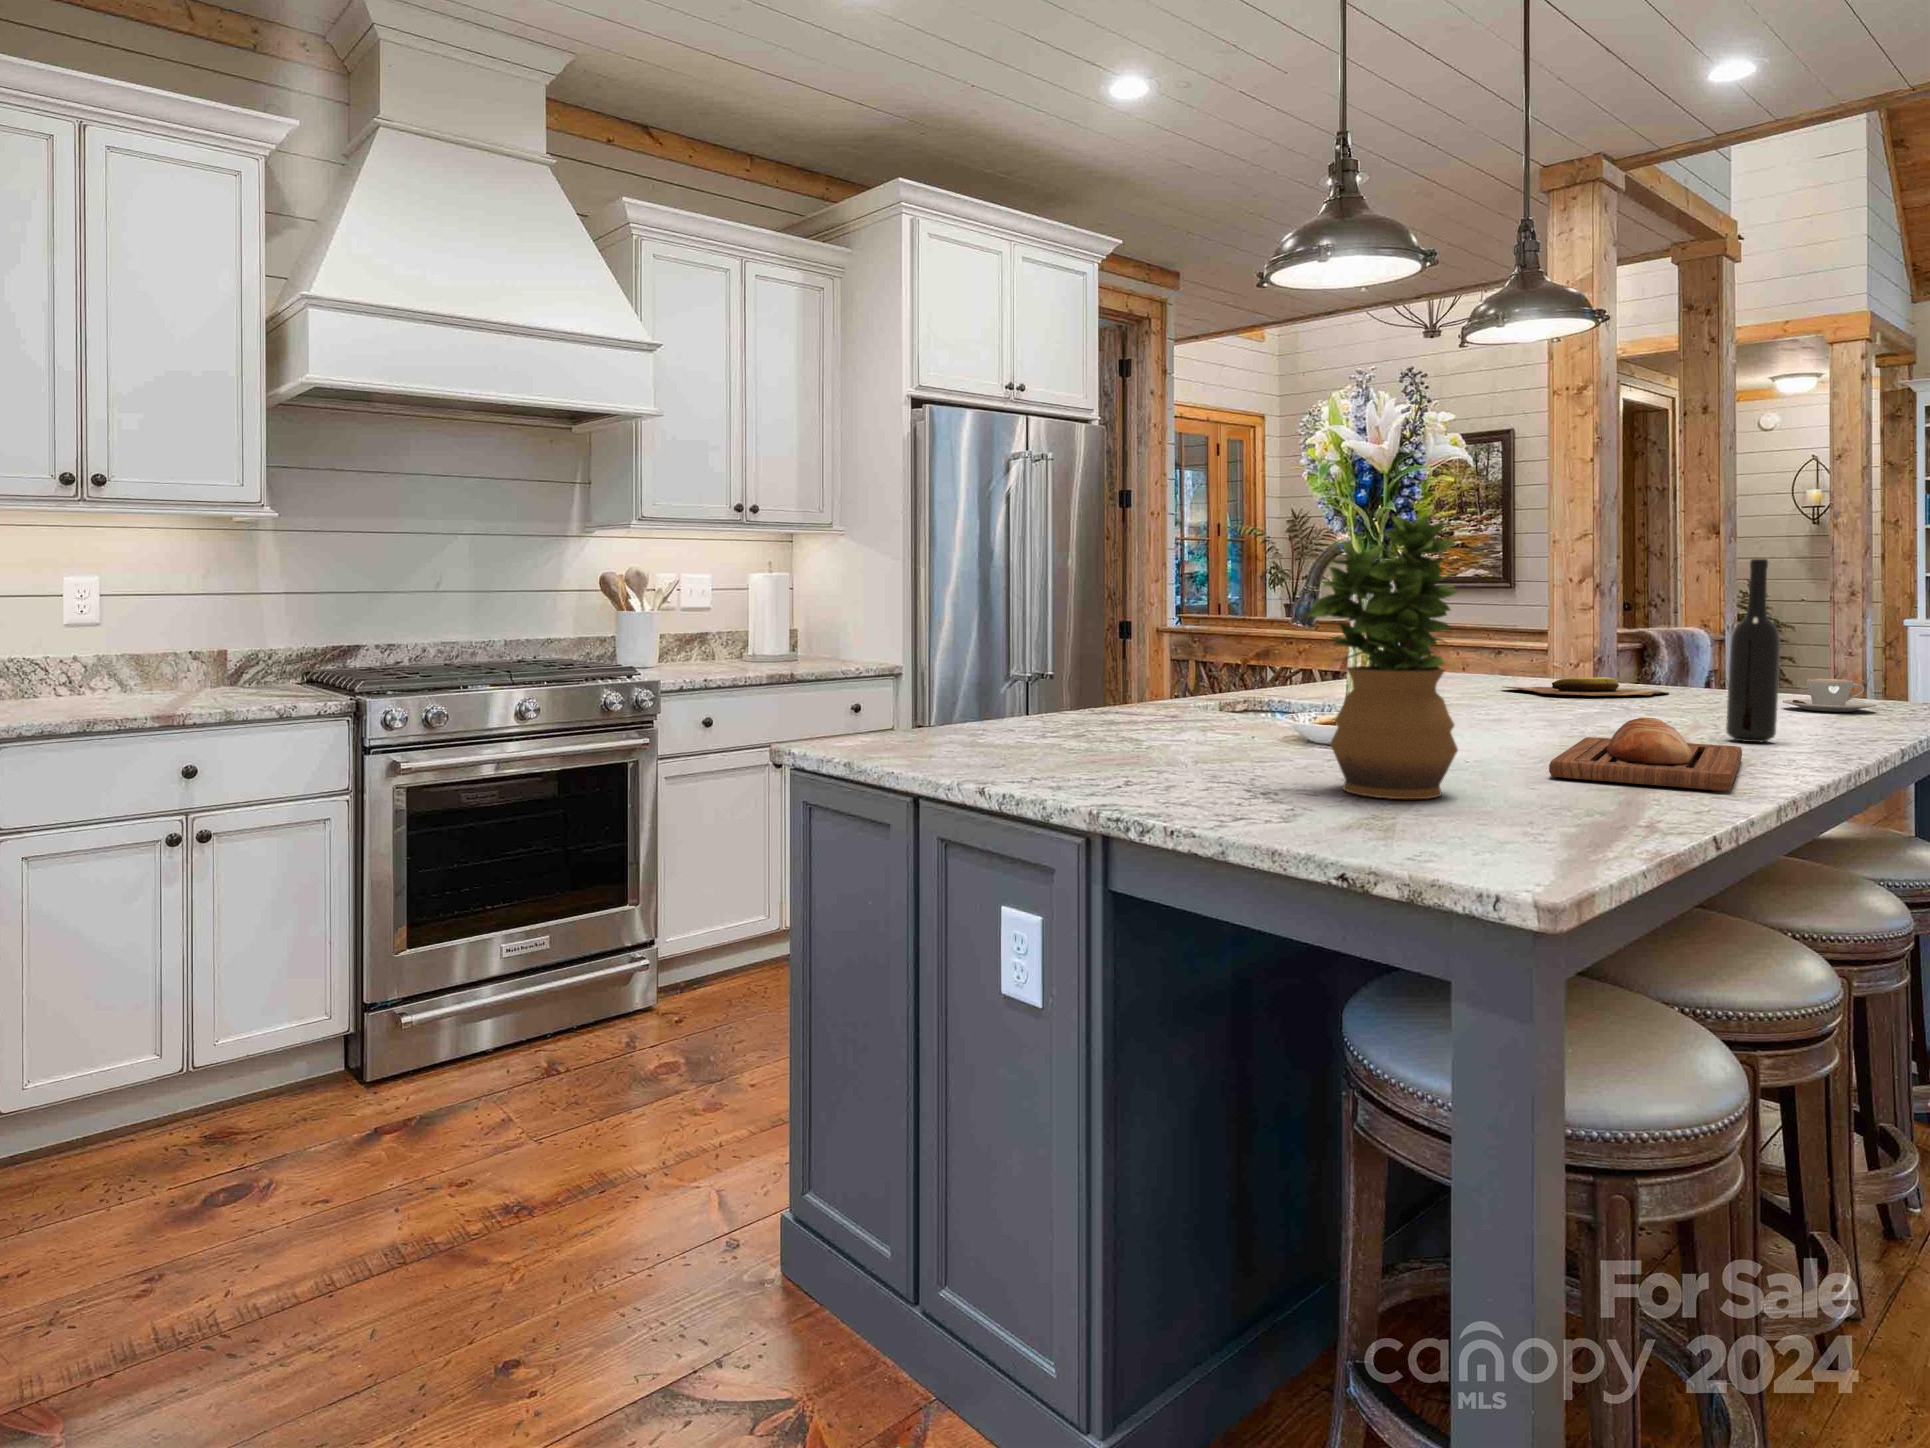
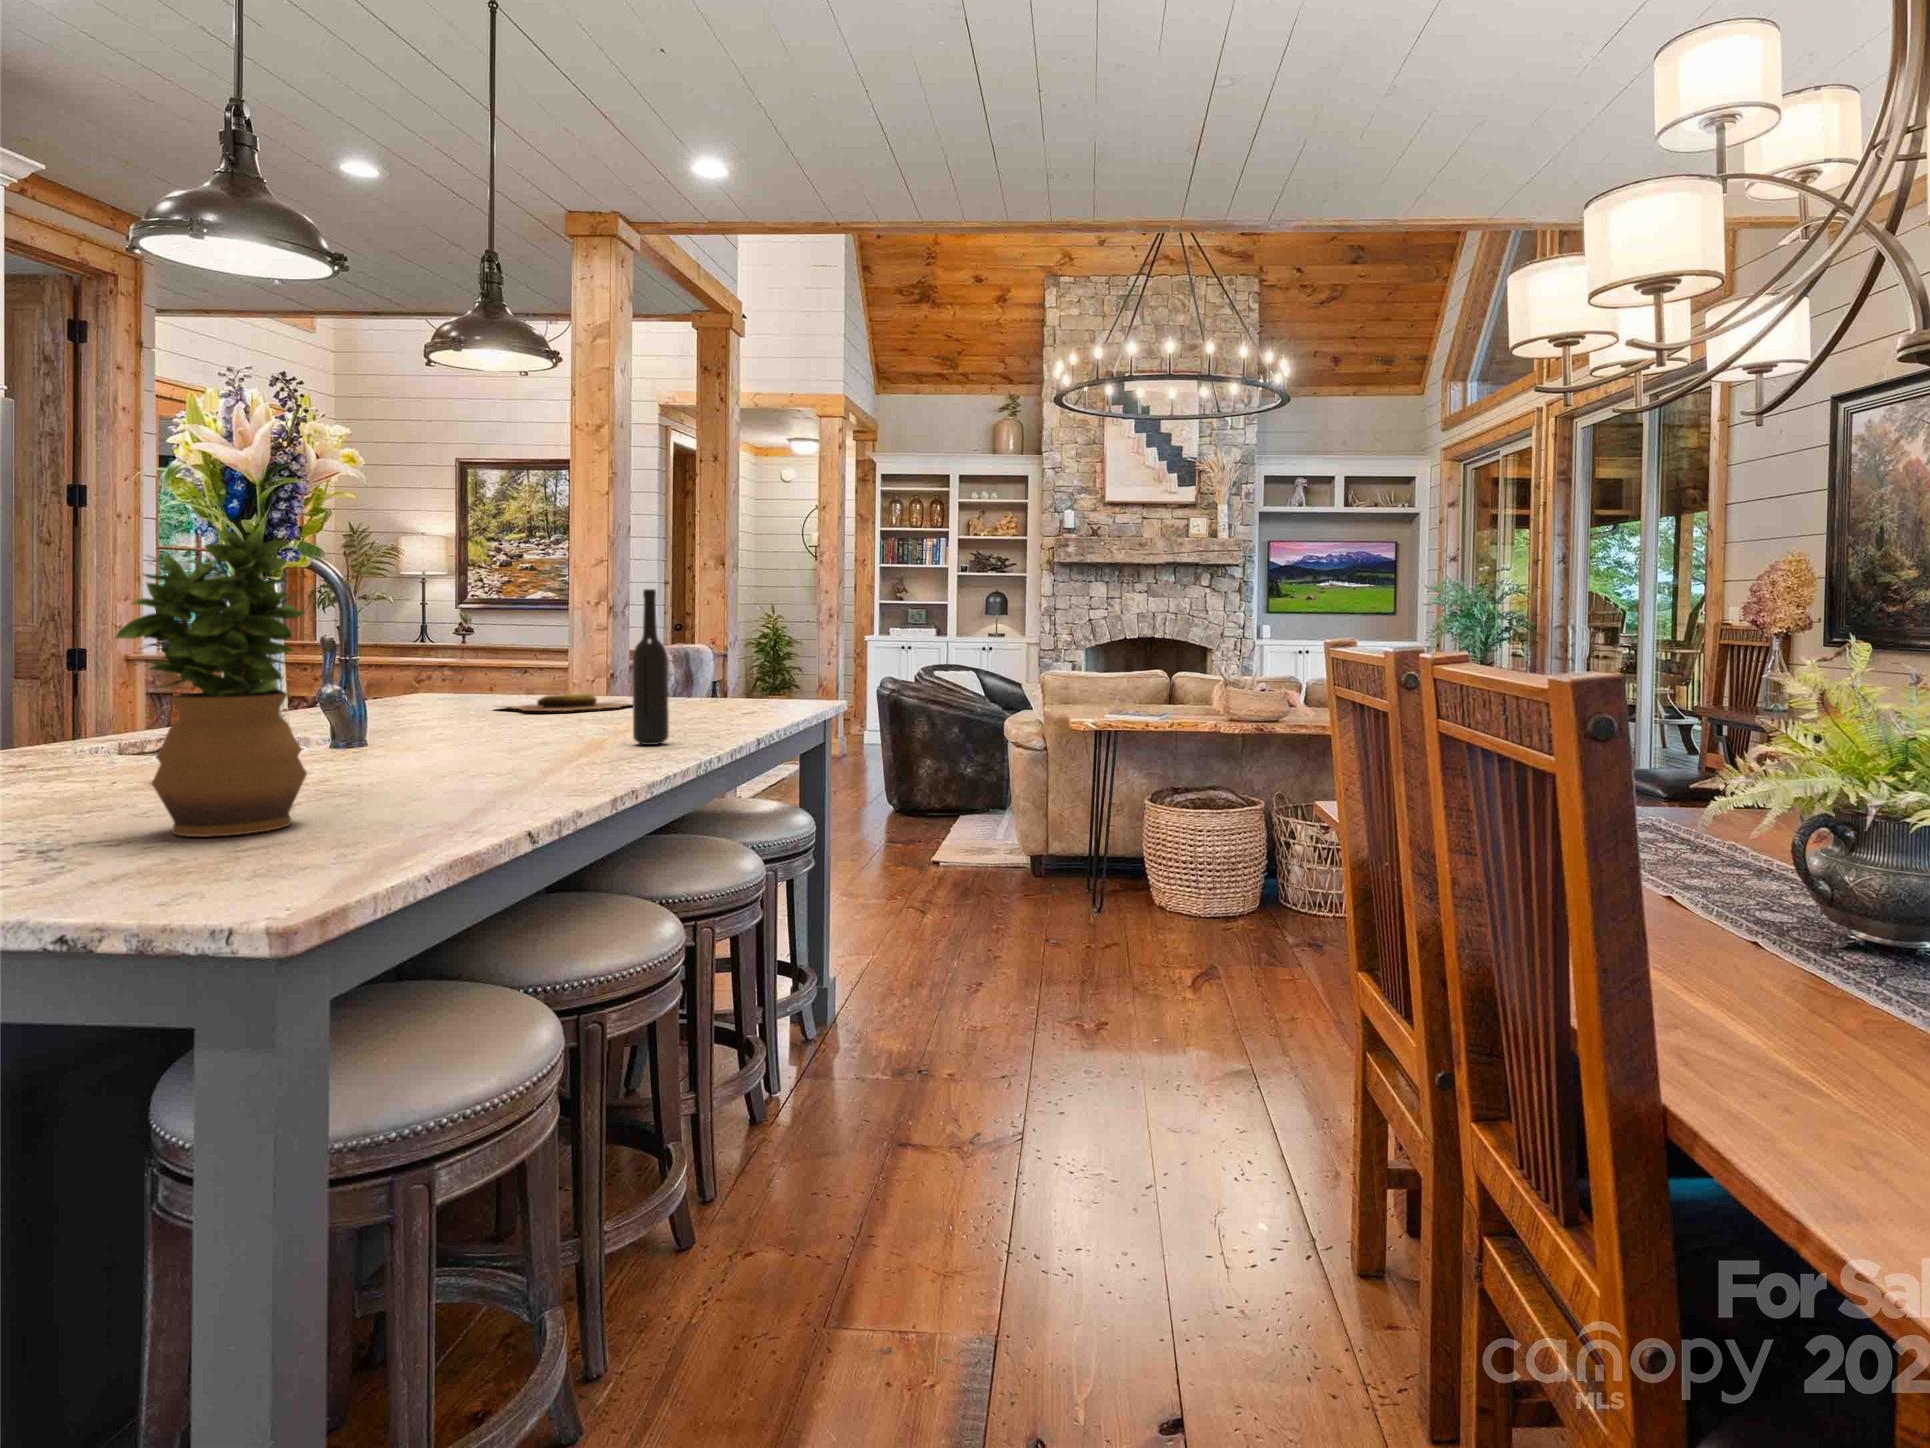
coffee cup: present [1783,679,1877,712] -> none [708,688,769,715]
bread loaf: present [1549,718,1742,791] -> none [431,730,623,793]

